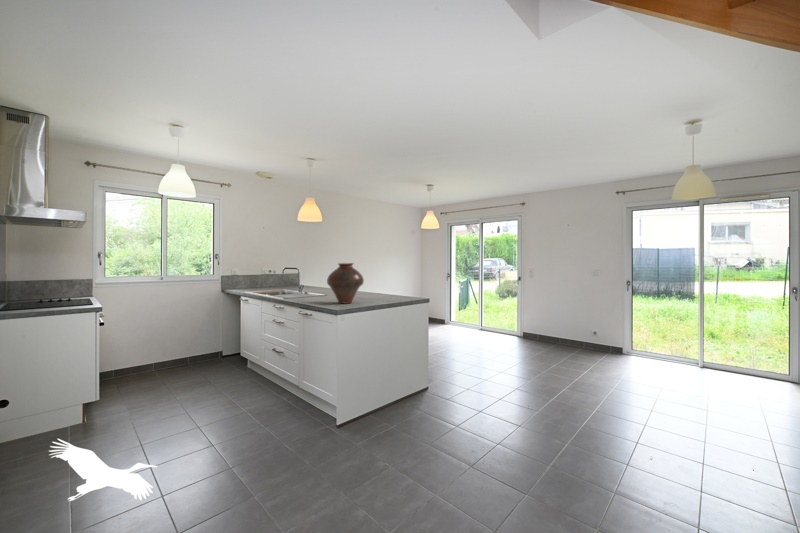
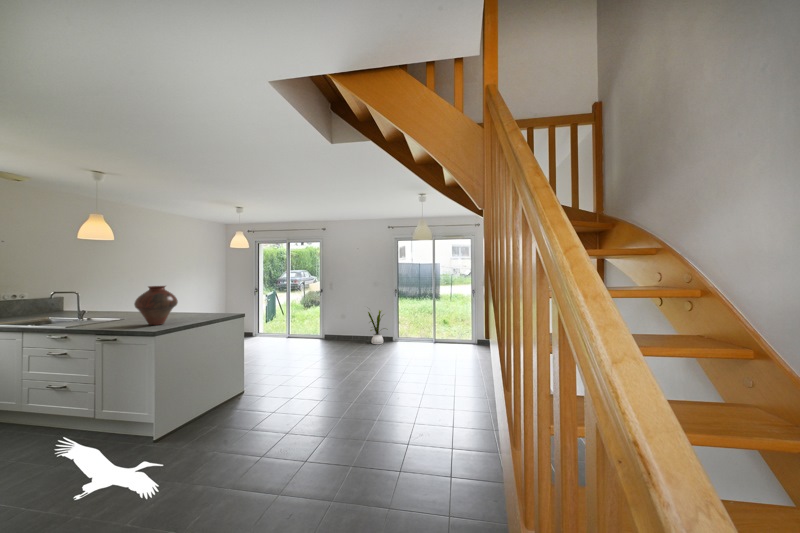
house plant: none [577,302,614,355] -> present [368,310,383,344]

